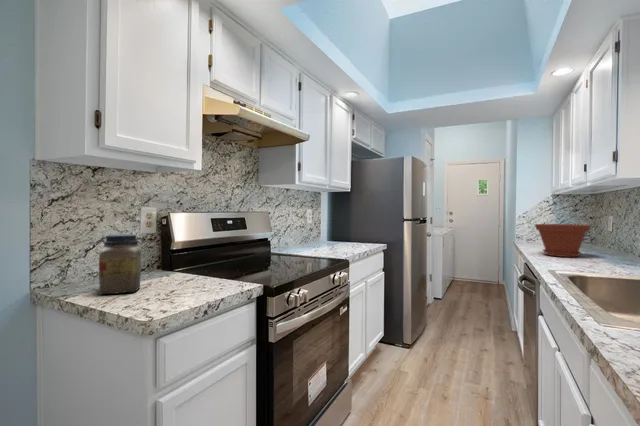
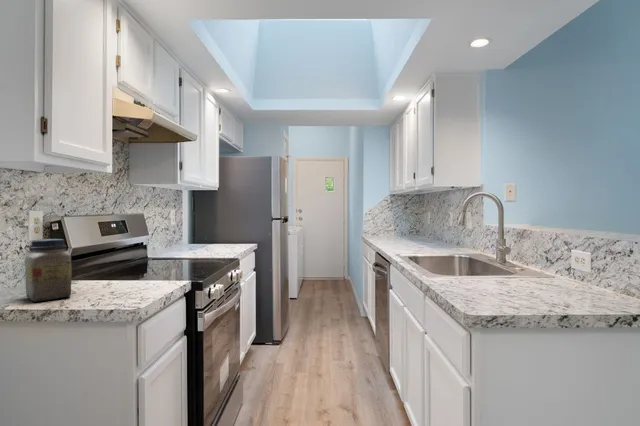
plant pot: present [535,224,591,257] -> none [382,219,418,245]

